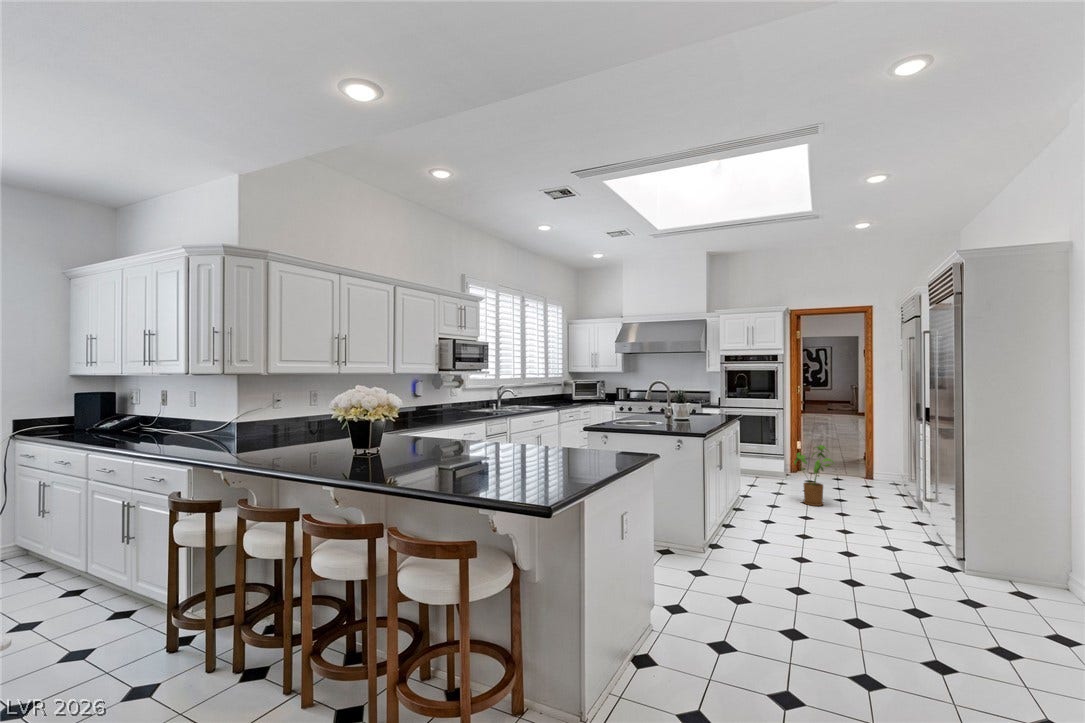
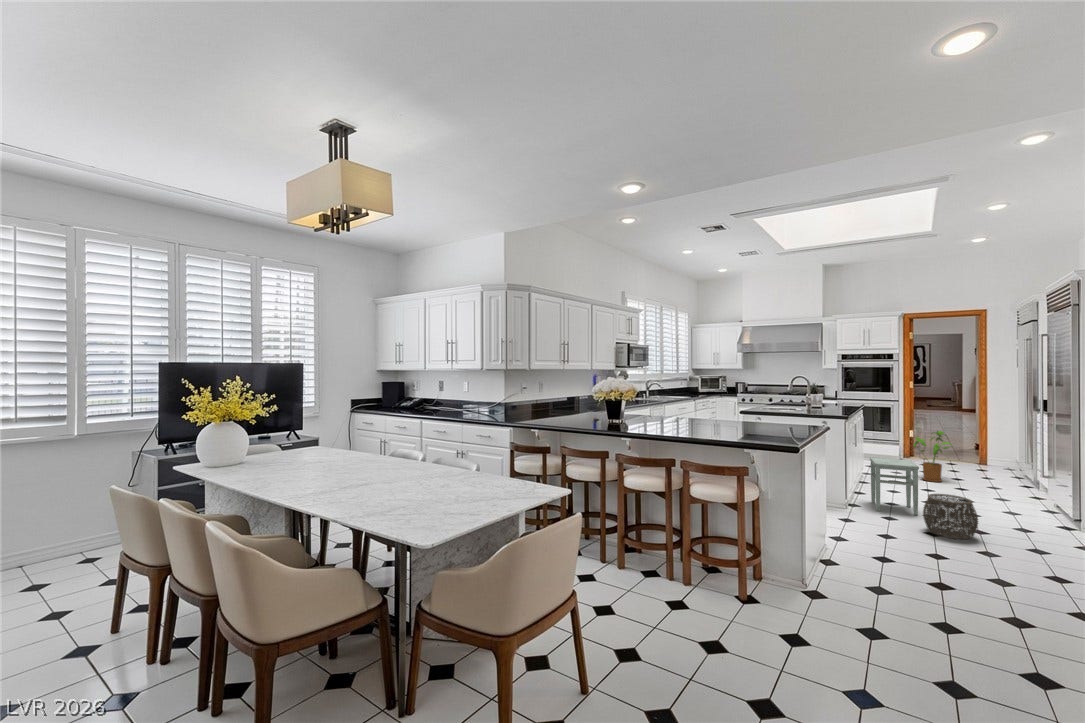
stool: none [735,484,787,558] -> present [870,458,919,515]
woven basket: none [786,534,848,597] -> present [923,494,978,540]

